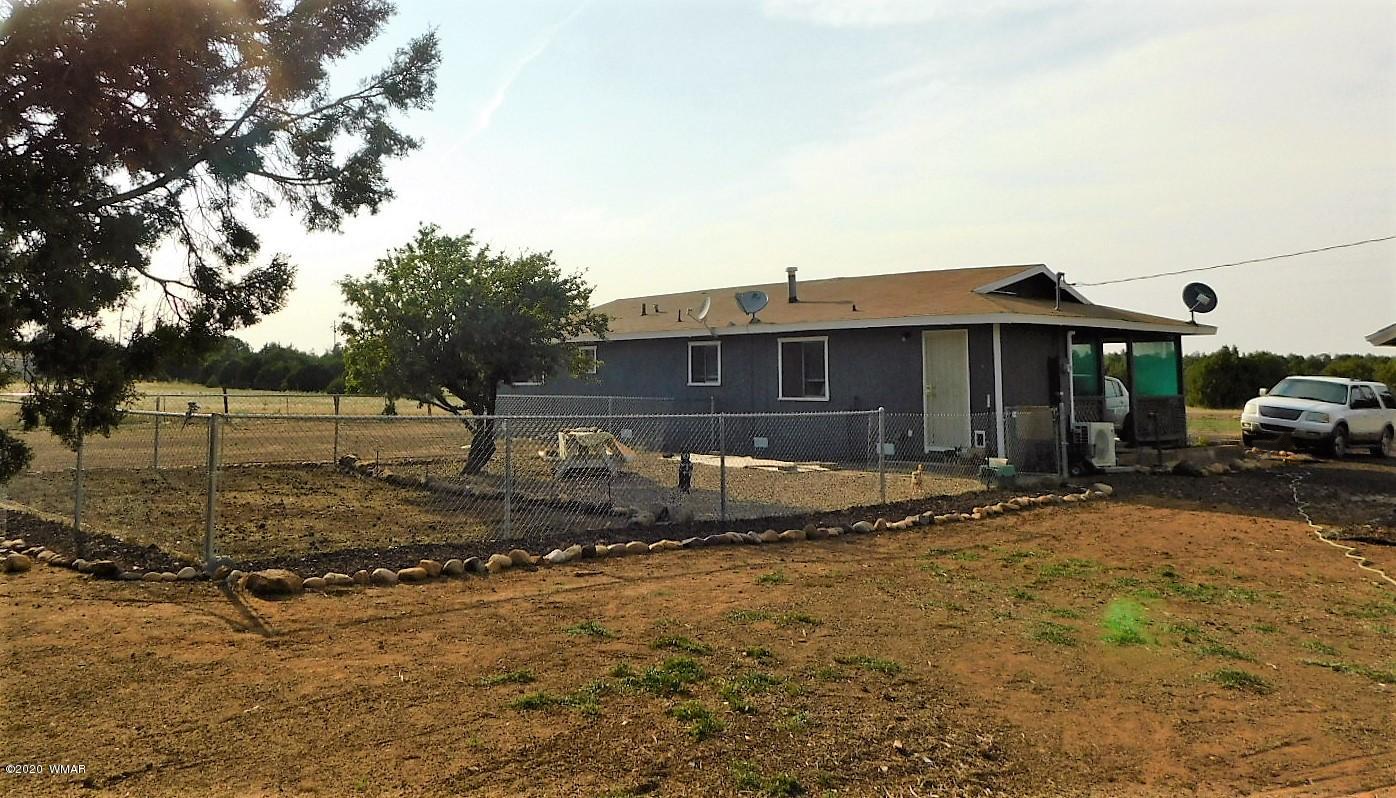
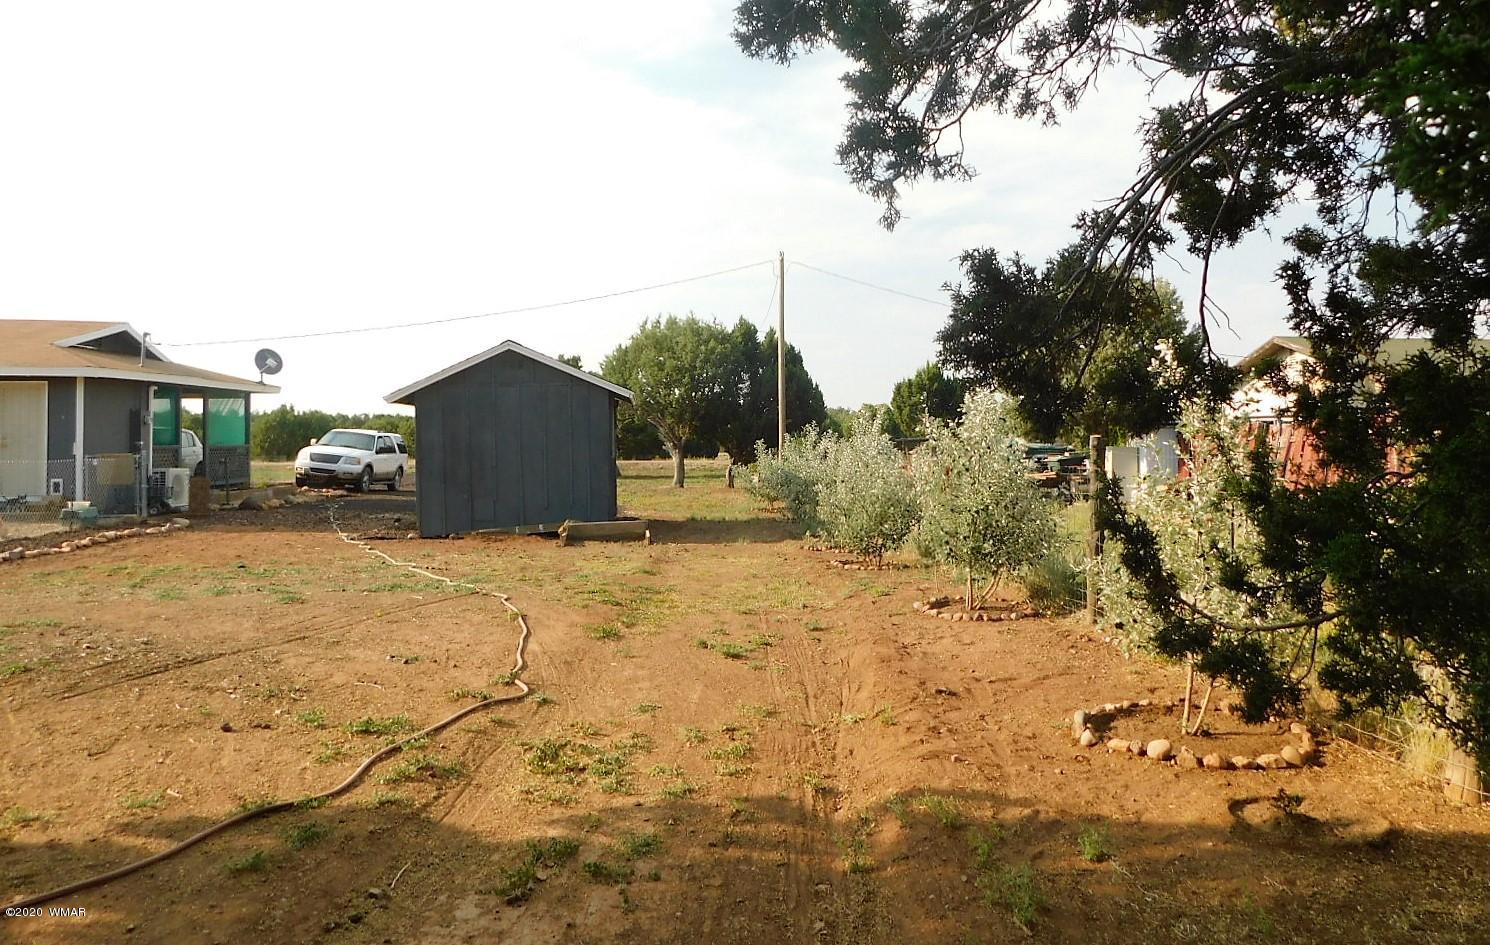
trash can: none [1112,430,1139,479] -> present [187,476,211,515]

